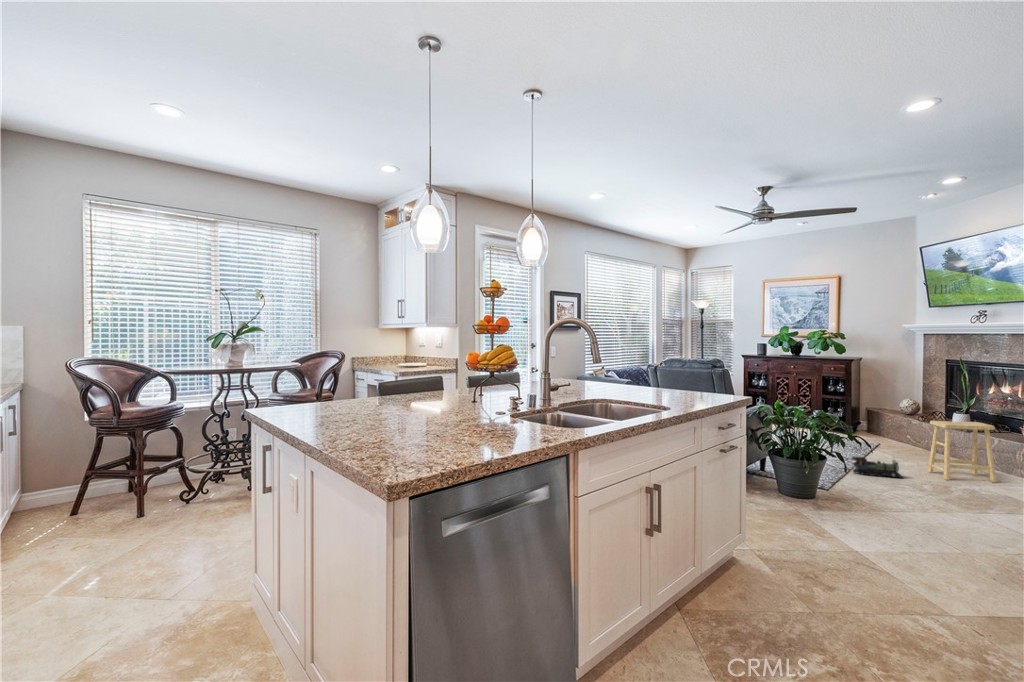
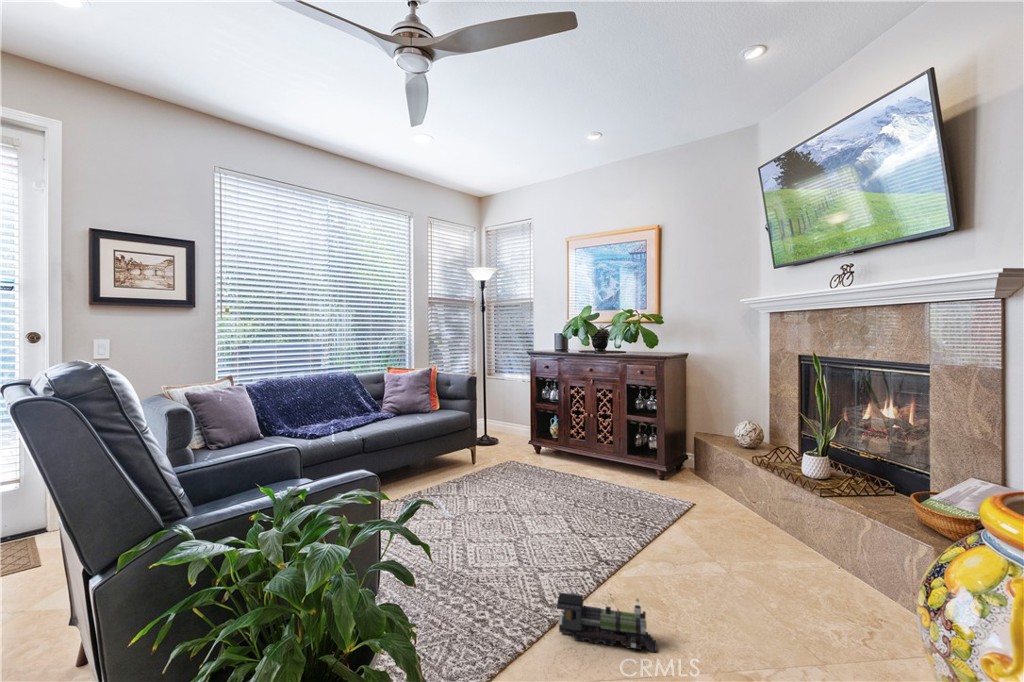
footstool: present [927,421,997,483] -> none [725,501,857,657]

